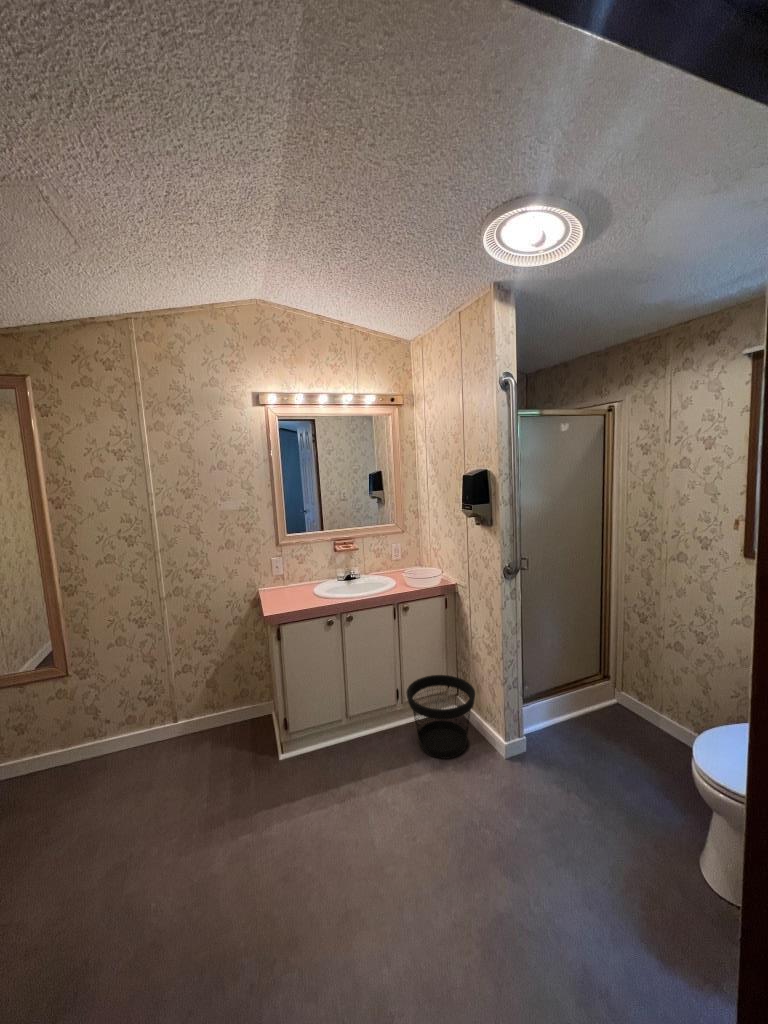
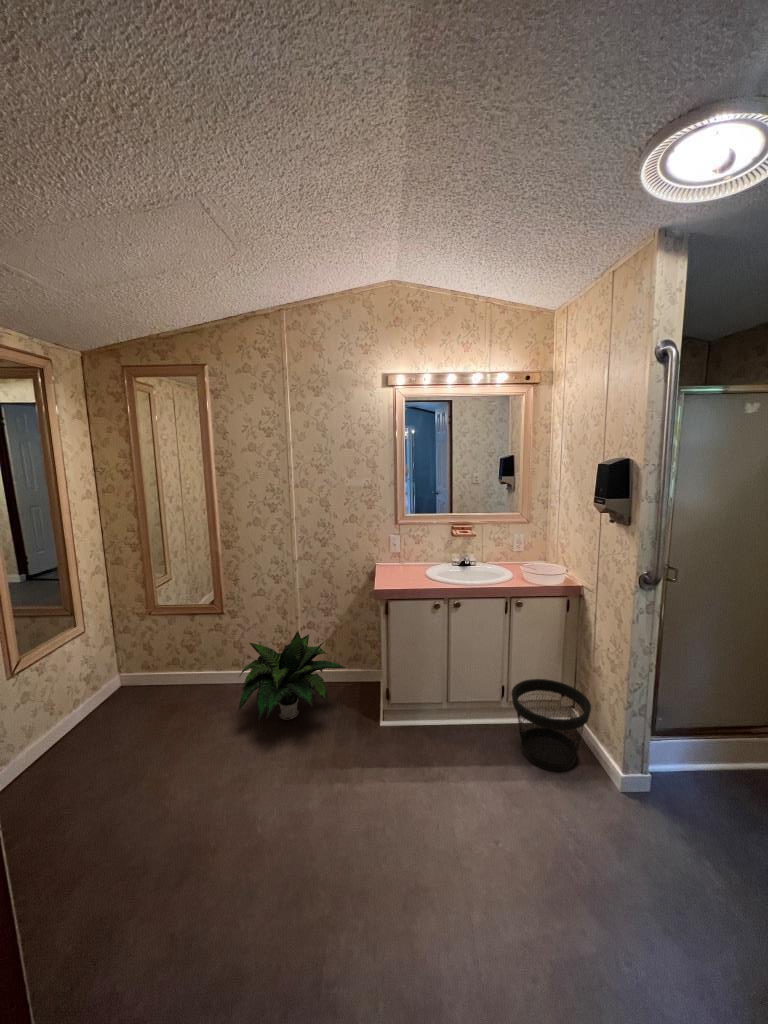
potted plant: none [99,676,235,794] -> present [239,631,345,721]

